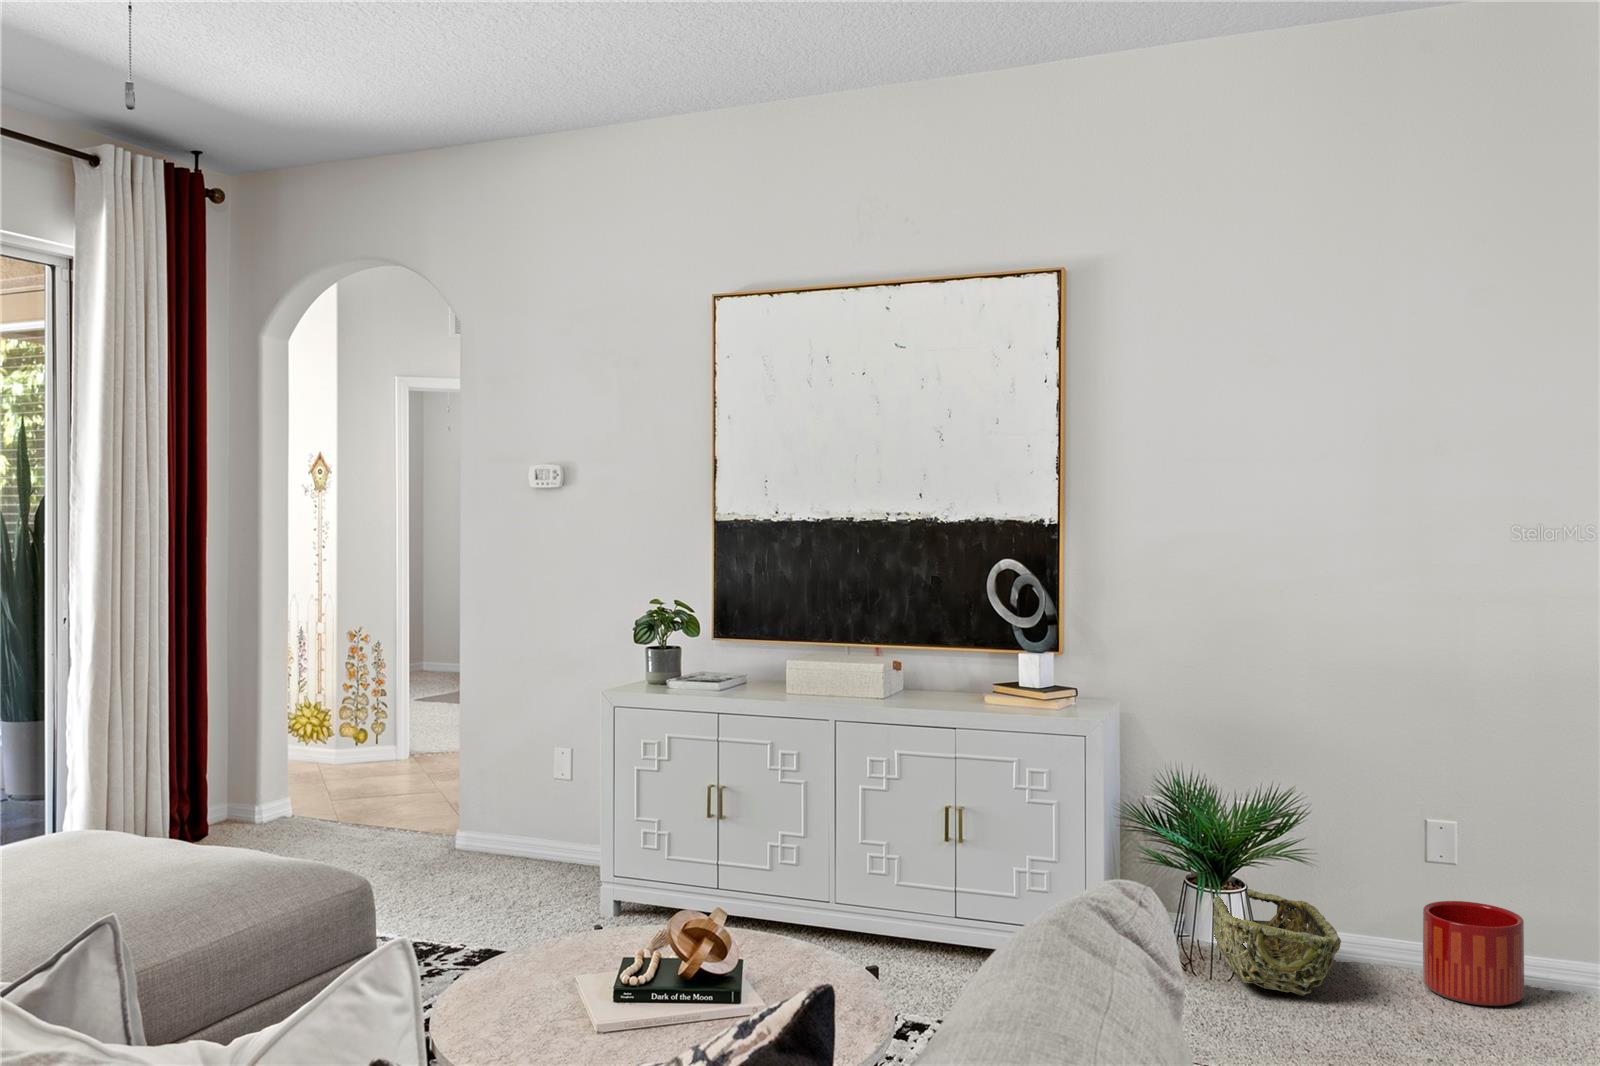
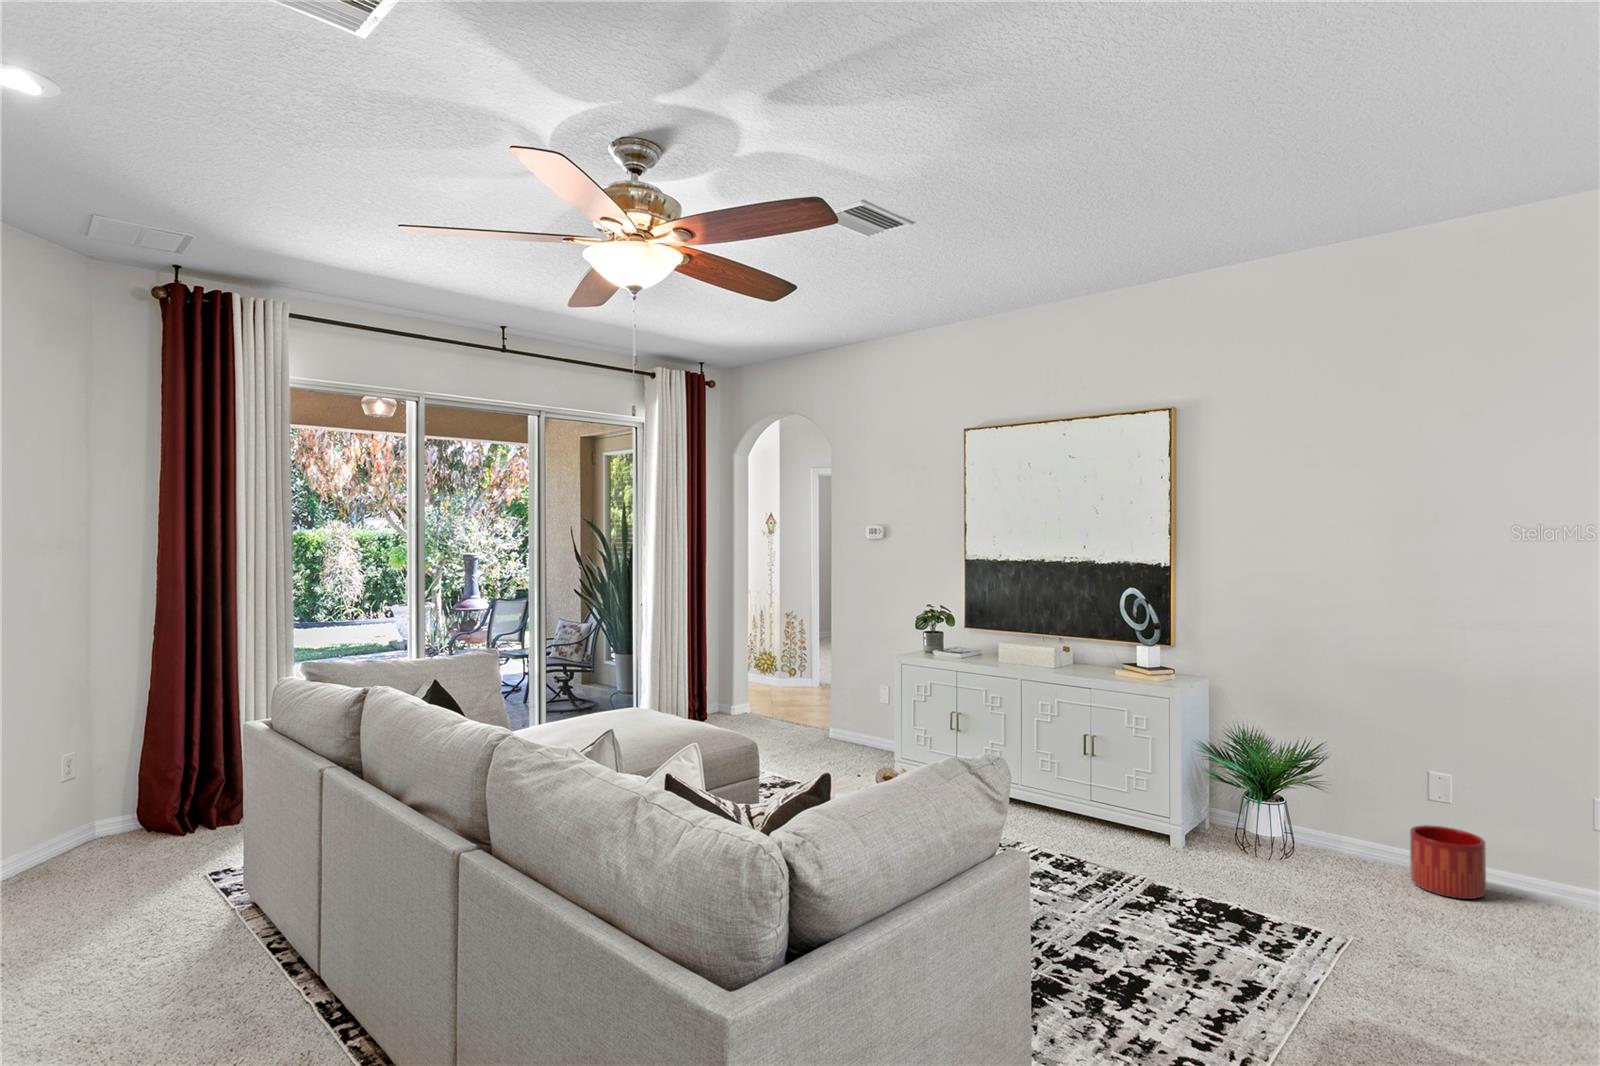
woven basket: present [1213,888,1341,995] -> none [1257,798,1340,874]

